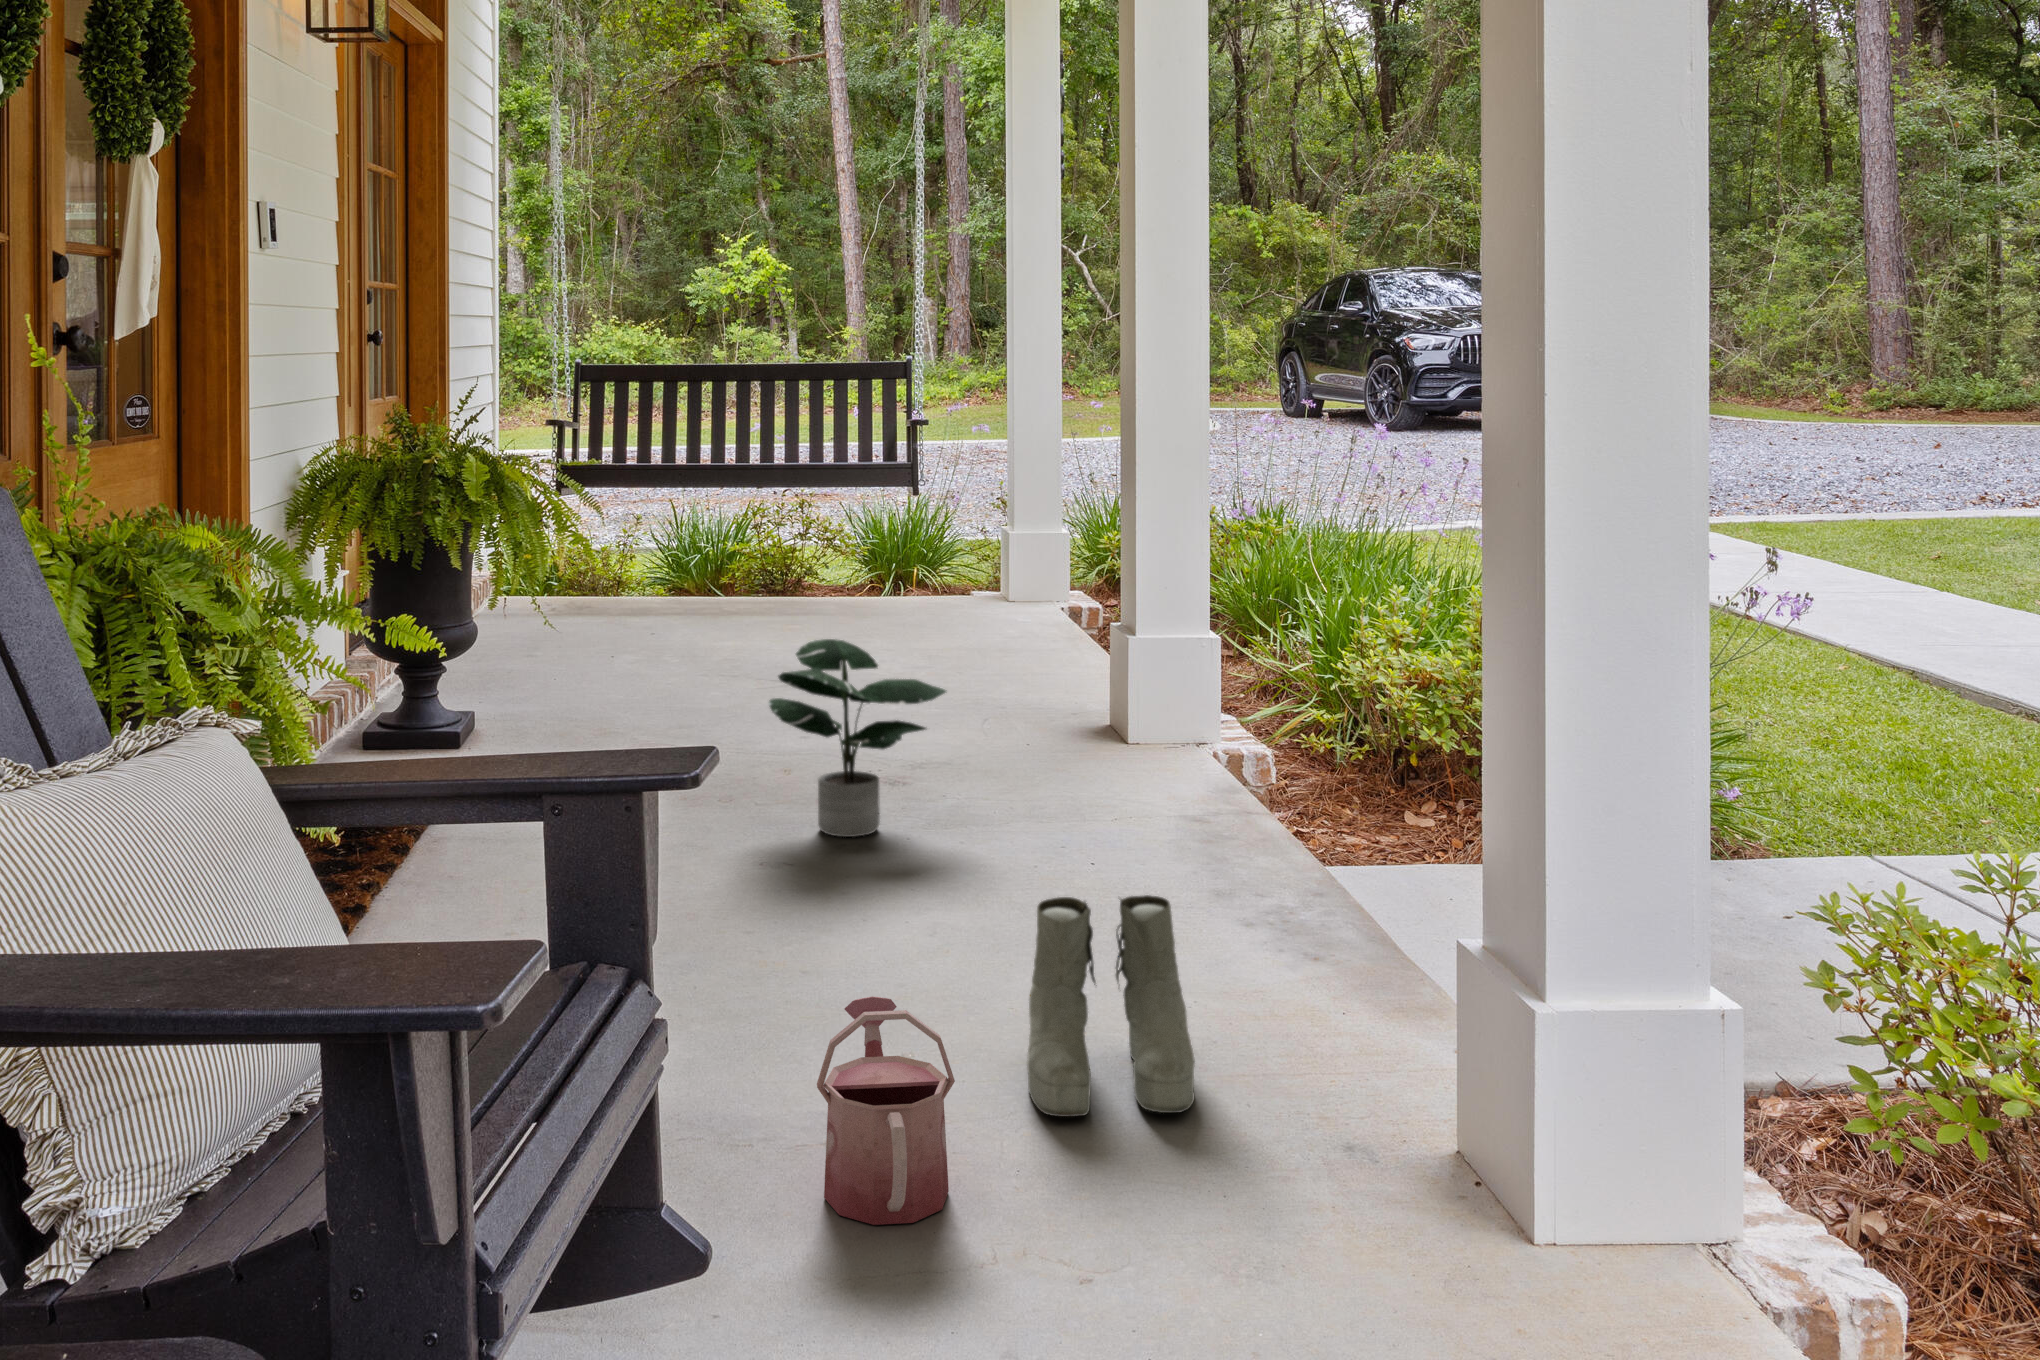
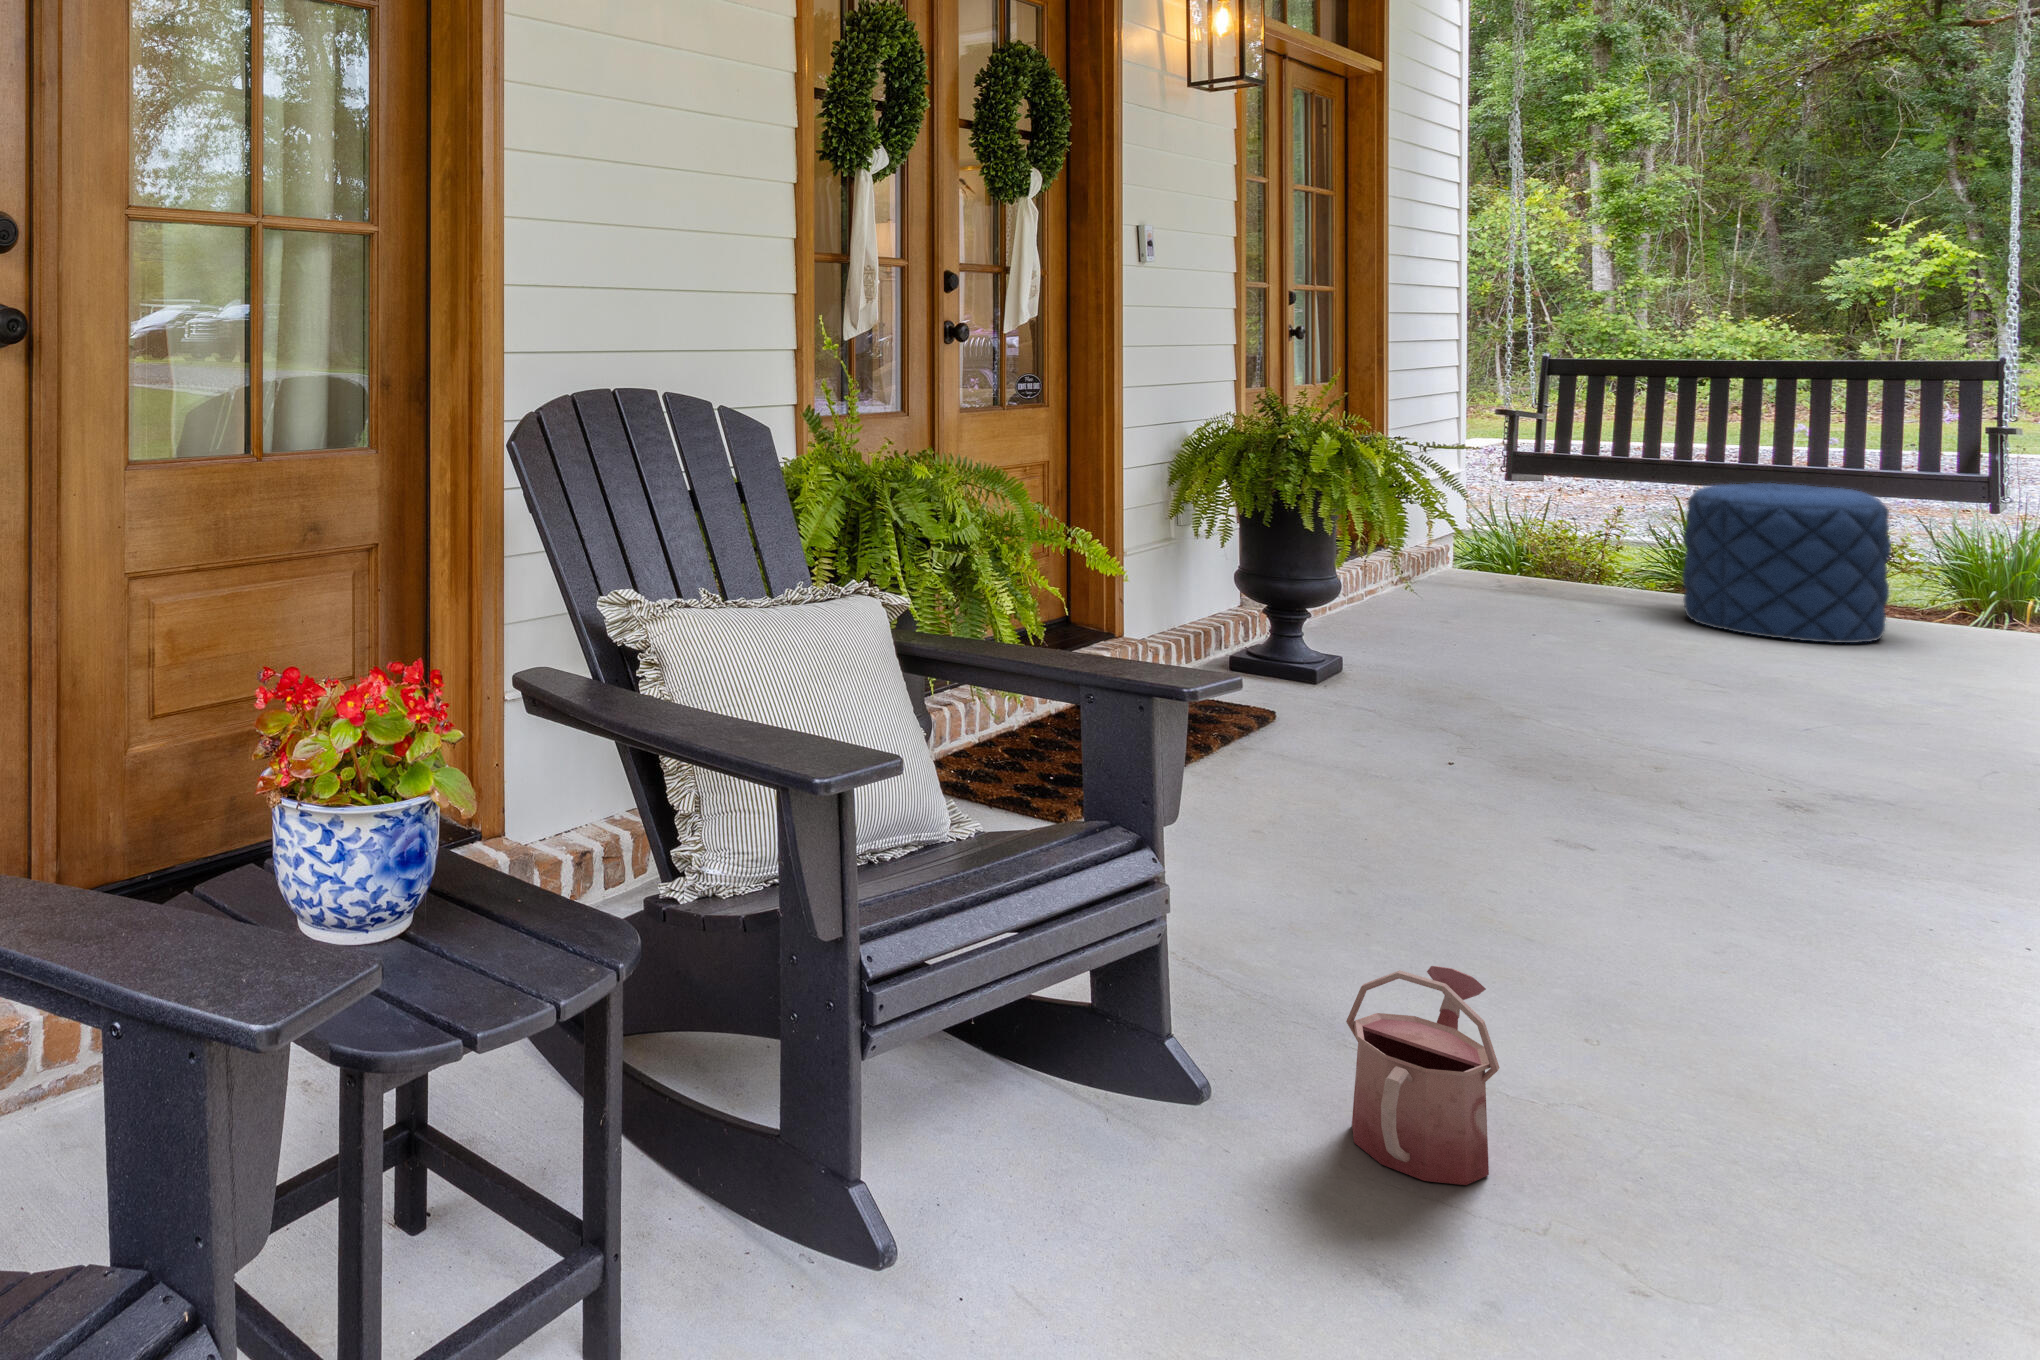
pouf: none [695,478,837,624] -> present [1683,483,1891,643]
potted plant: present [769,639,946,837] -> none [1589,647,1829,858]
boots: present [1027,895,1195,1117] -> none [1667,949,1932,1238]

